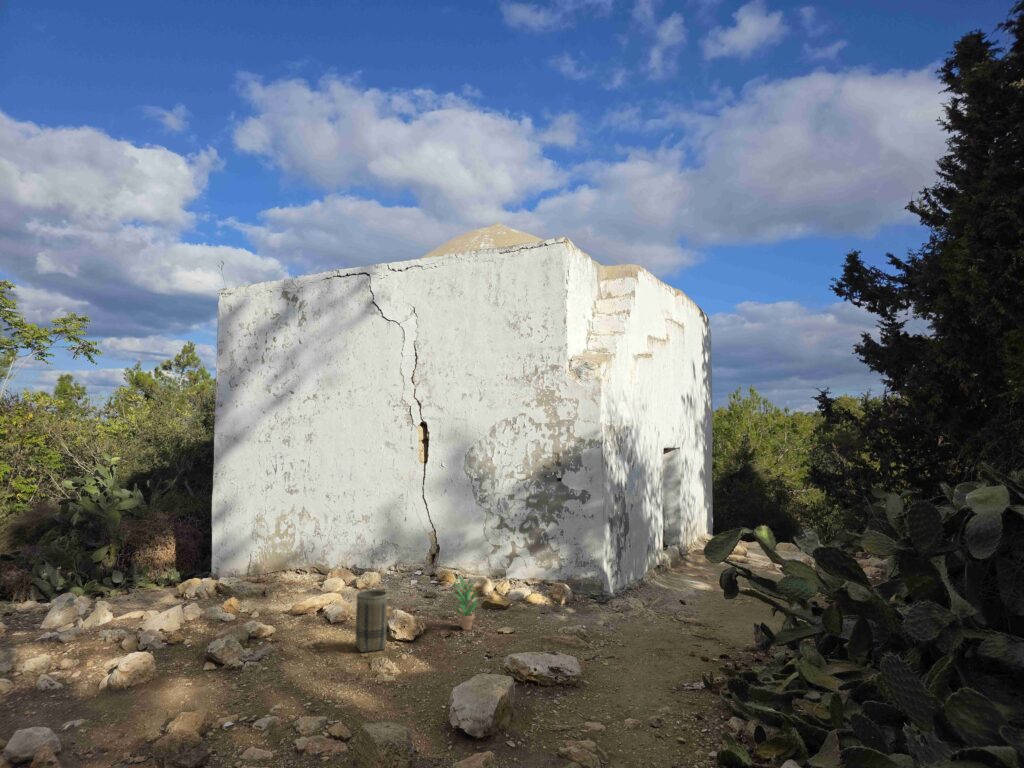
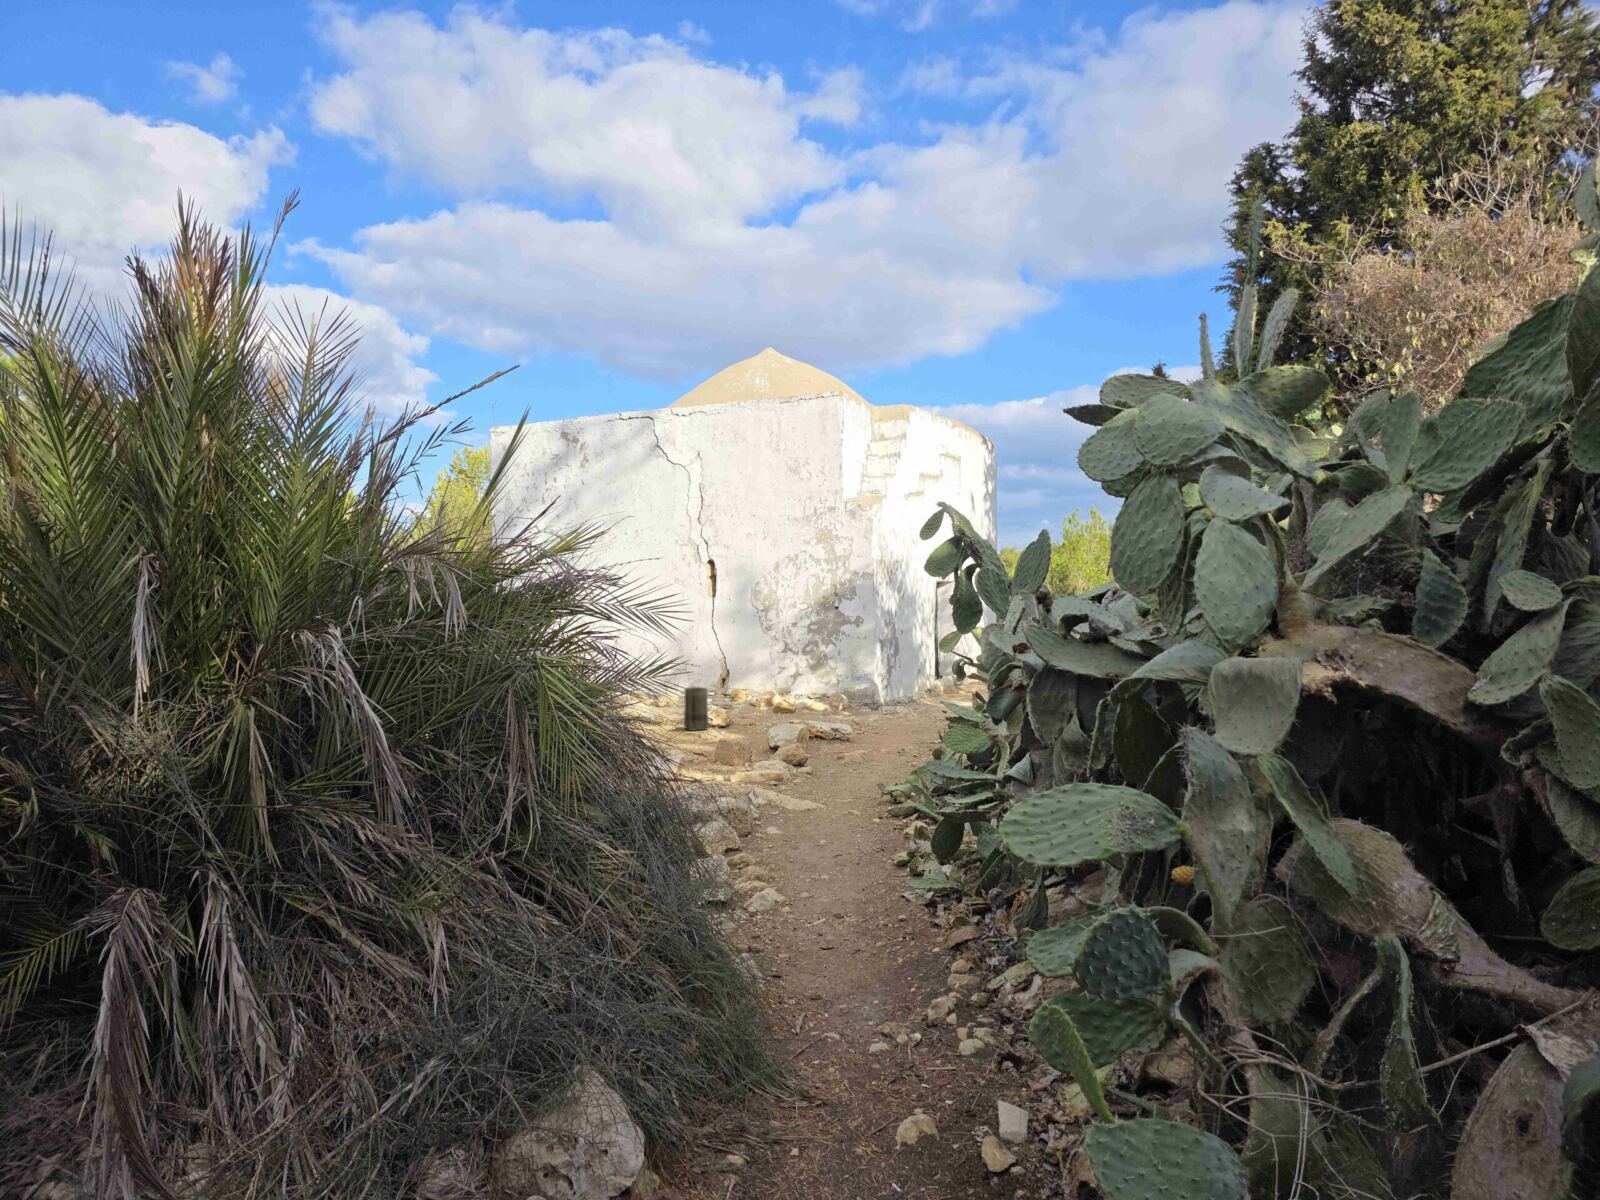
potted plant: present [453,576,479,630] -> none [753,678,775,721]

